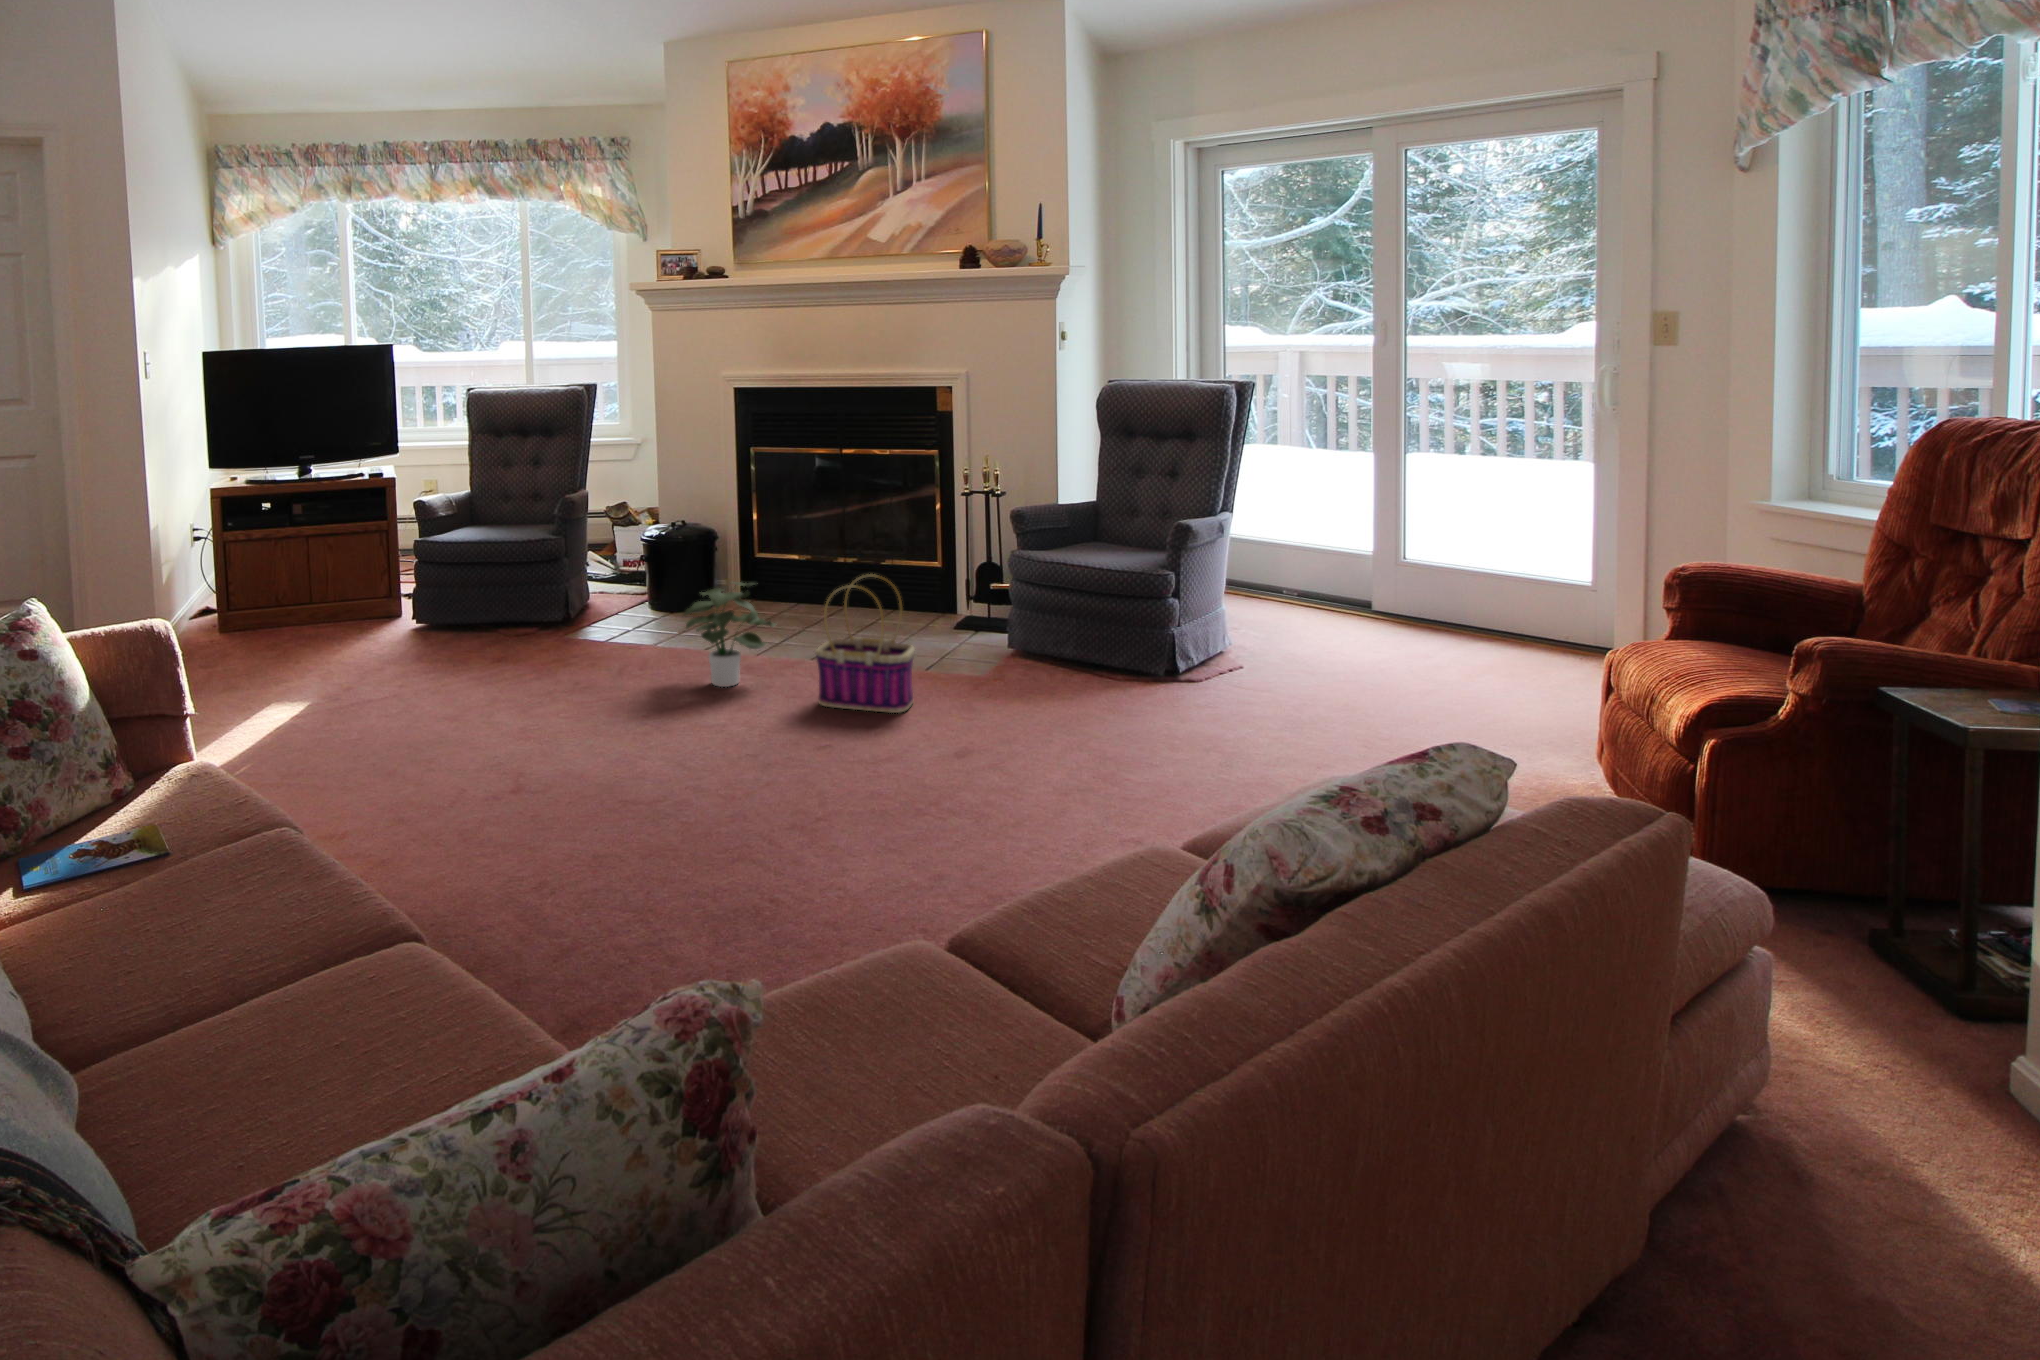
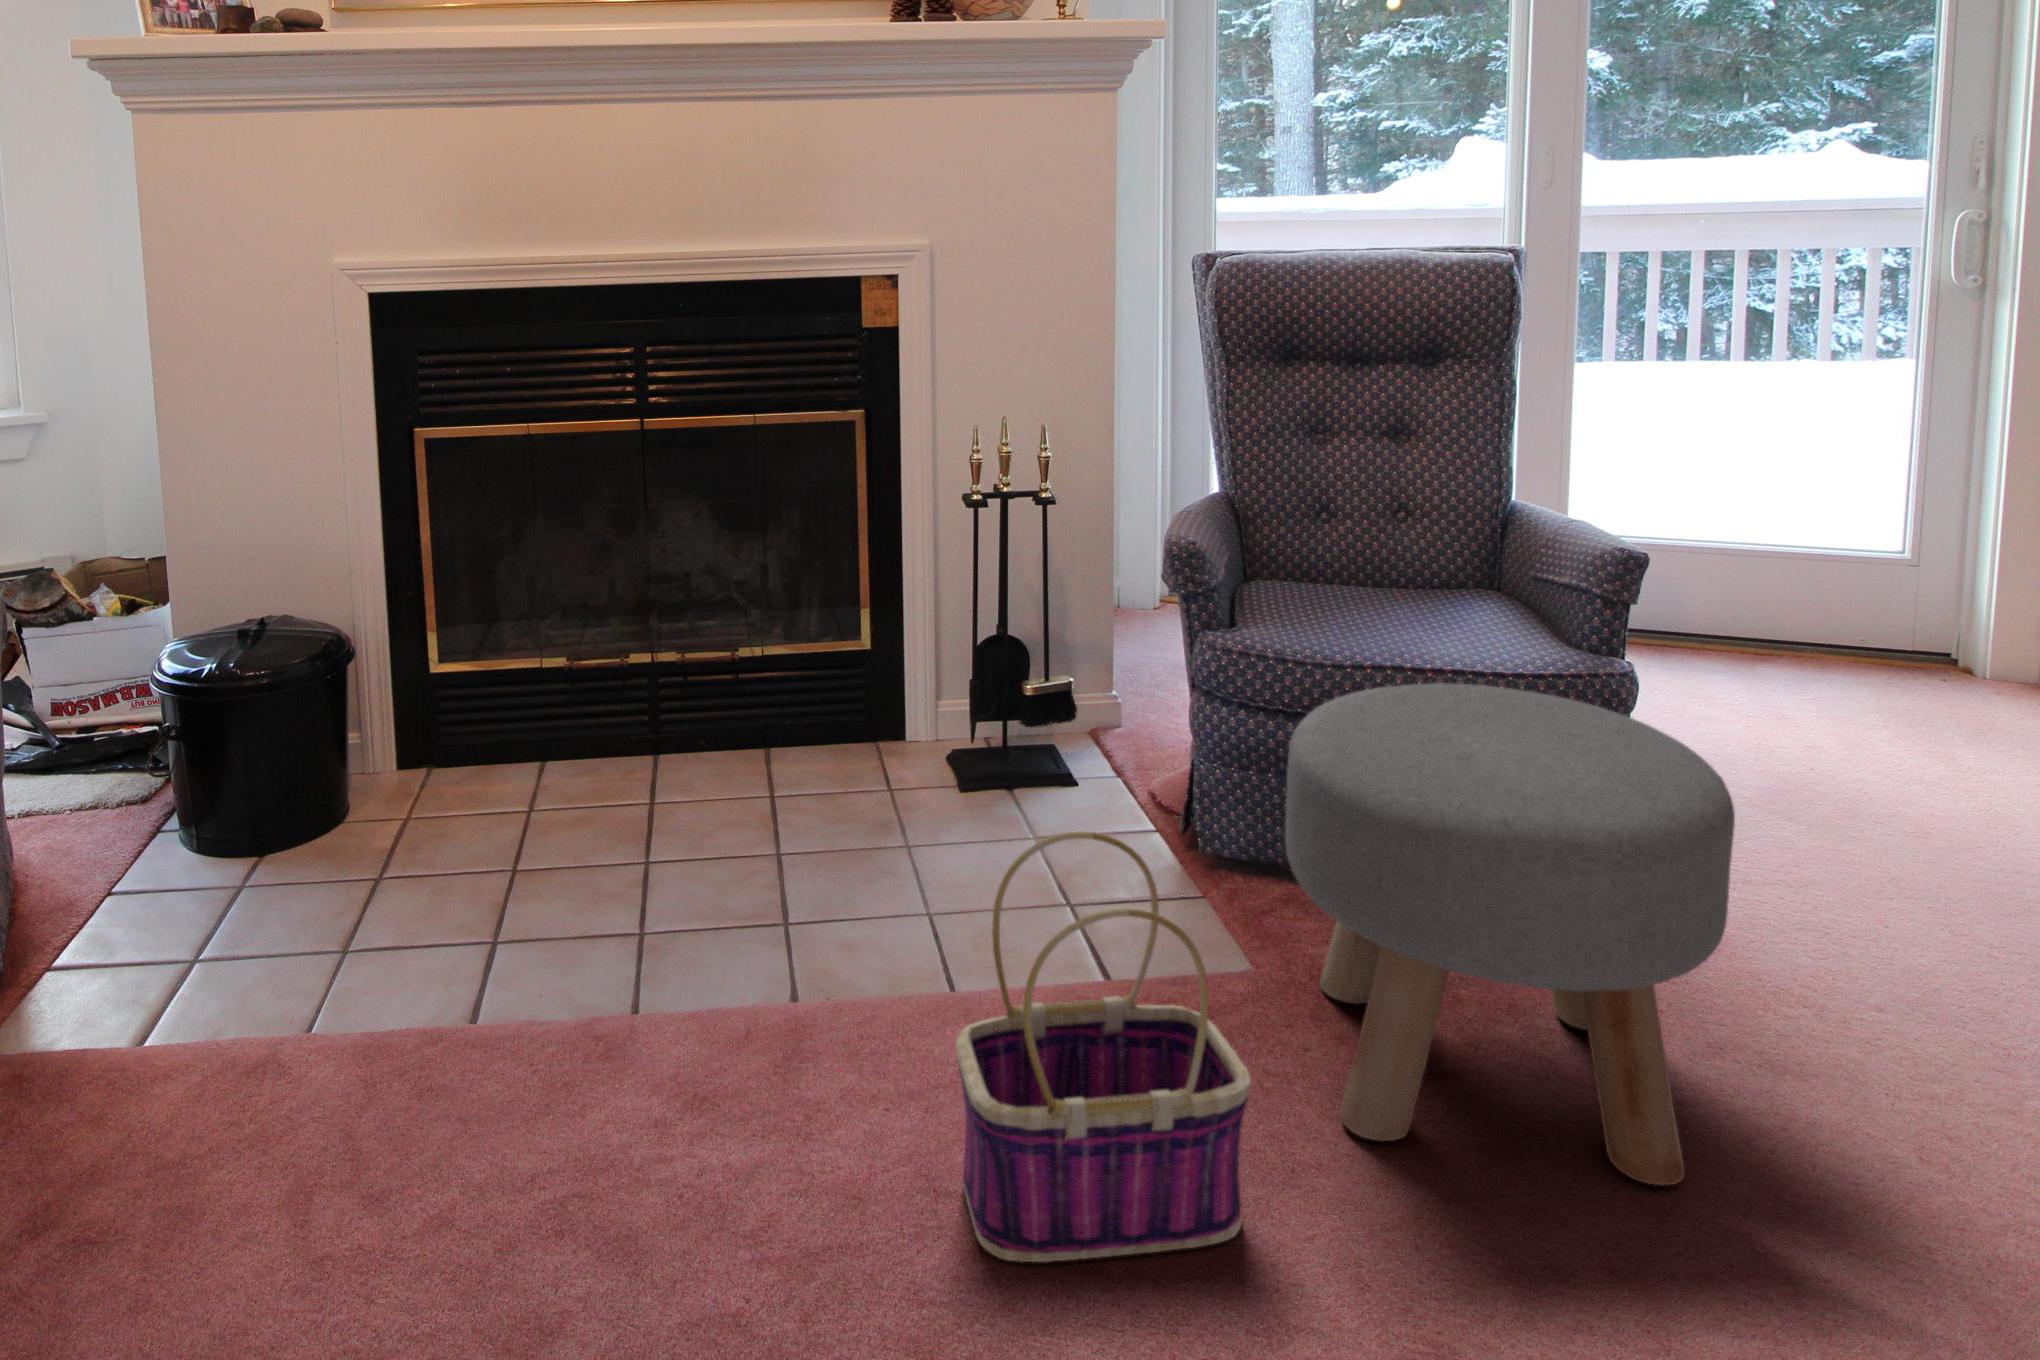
ottoman: none [970,554,1132,725] -> present [1285,683,1735,1185]
potted plant: present [685,582,776,687] -> none [466,880,766,1220]

